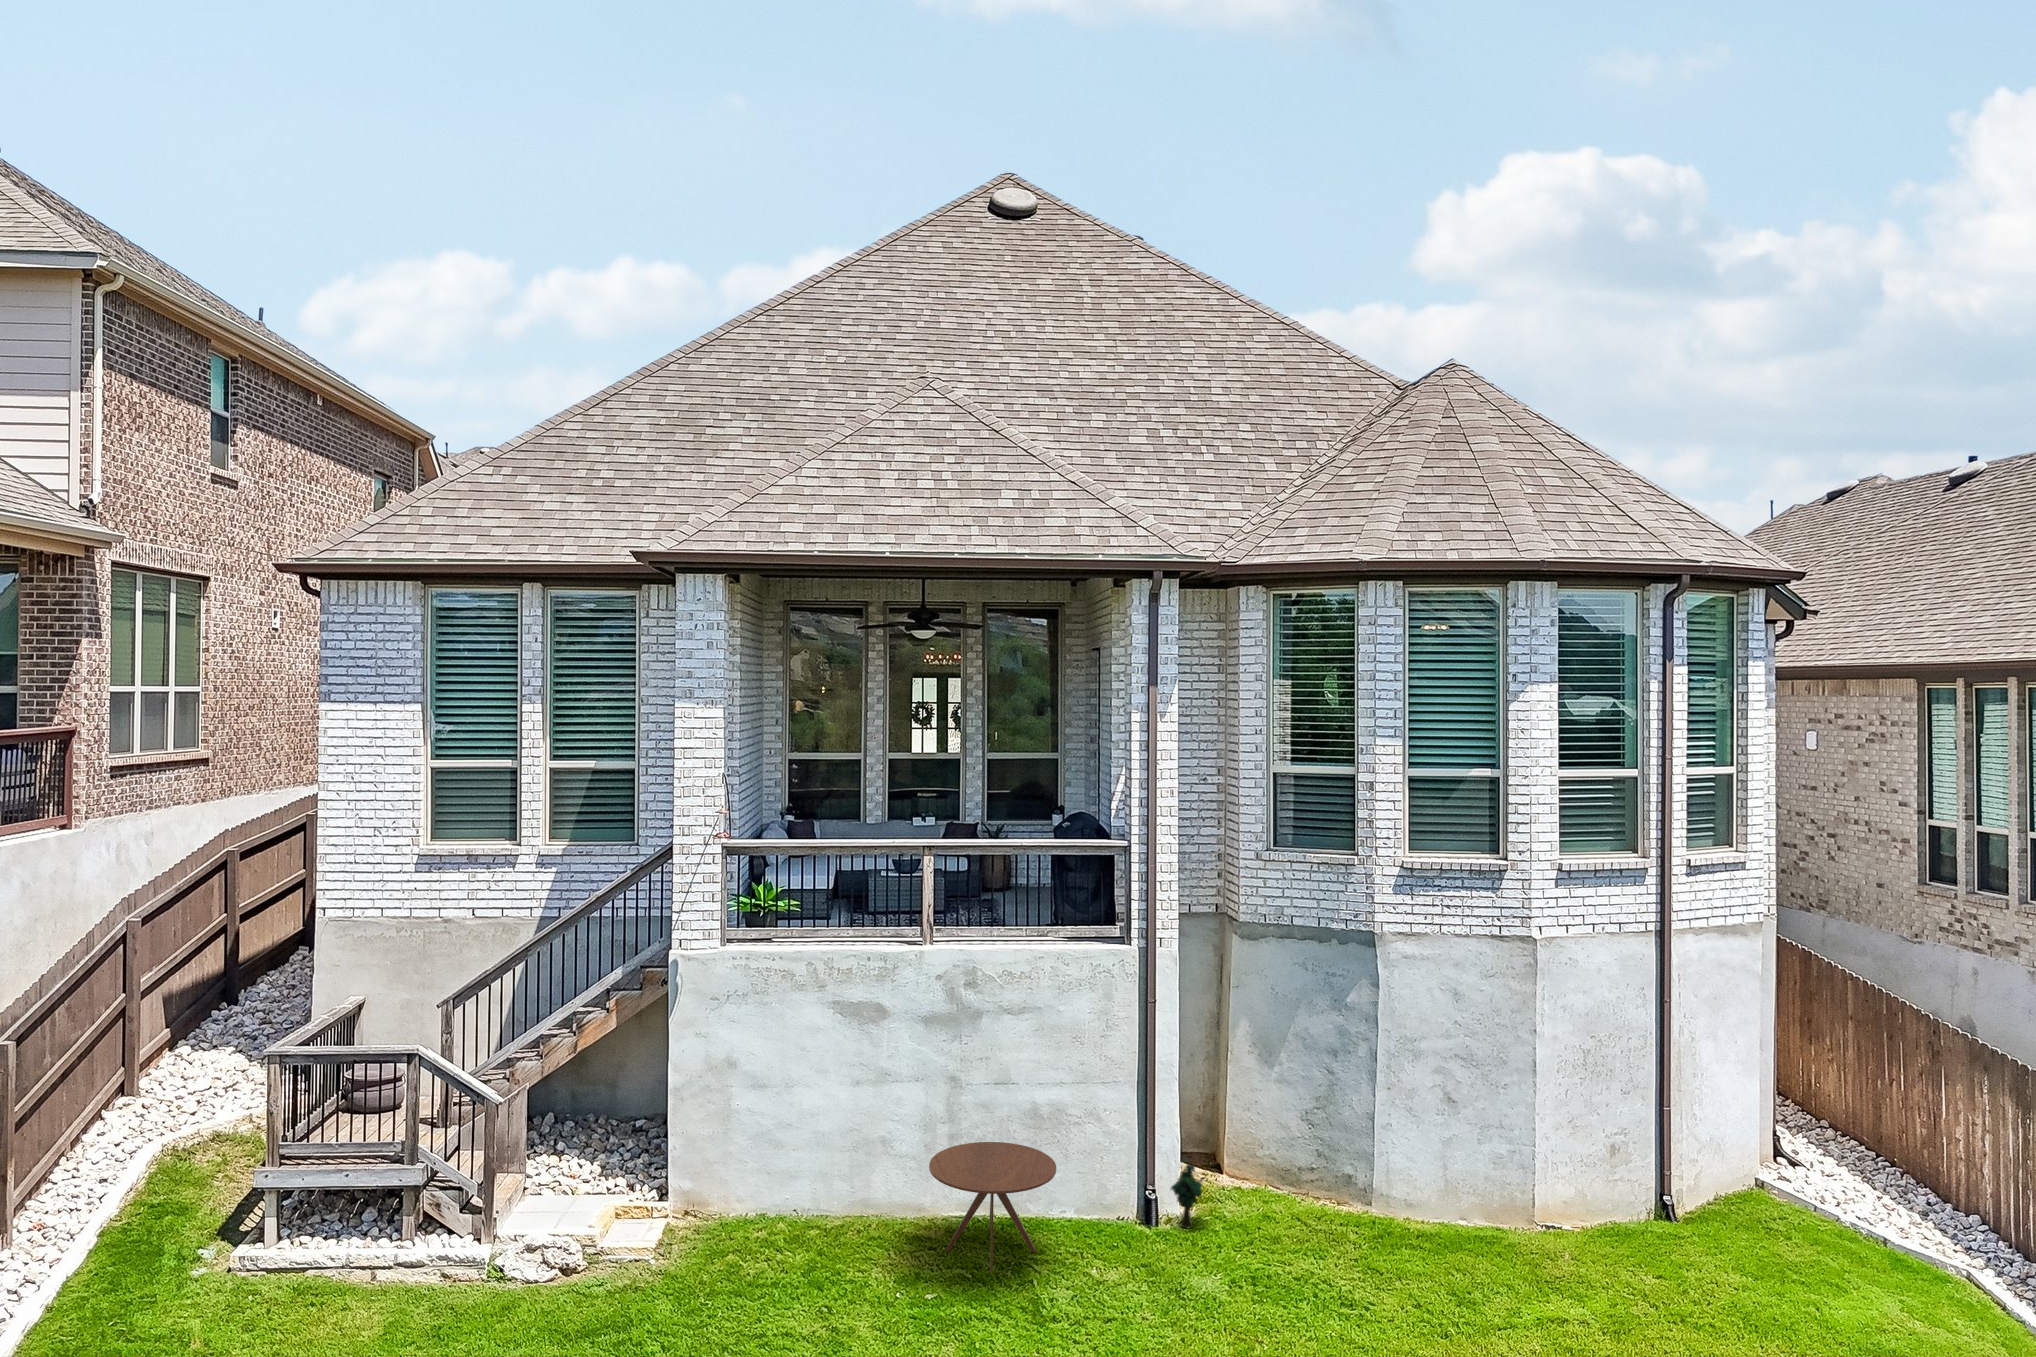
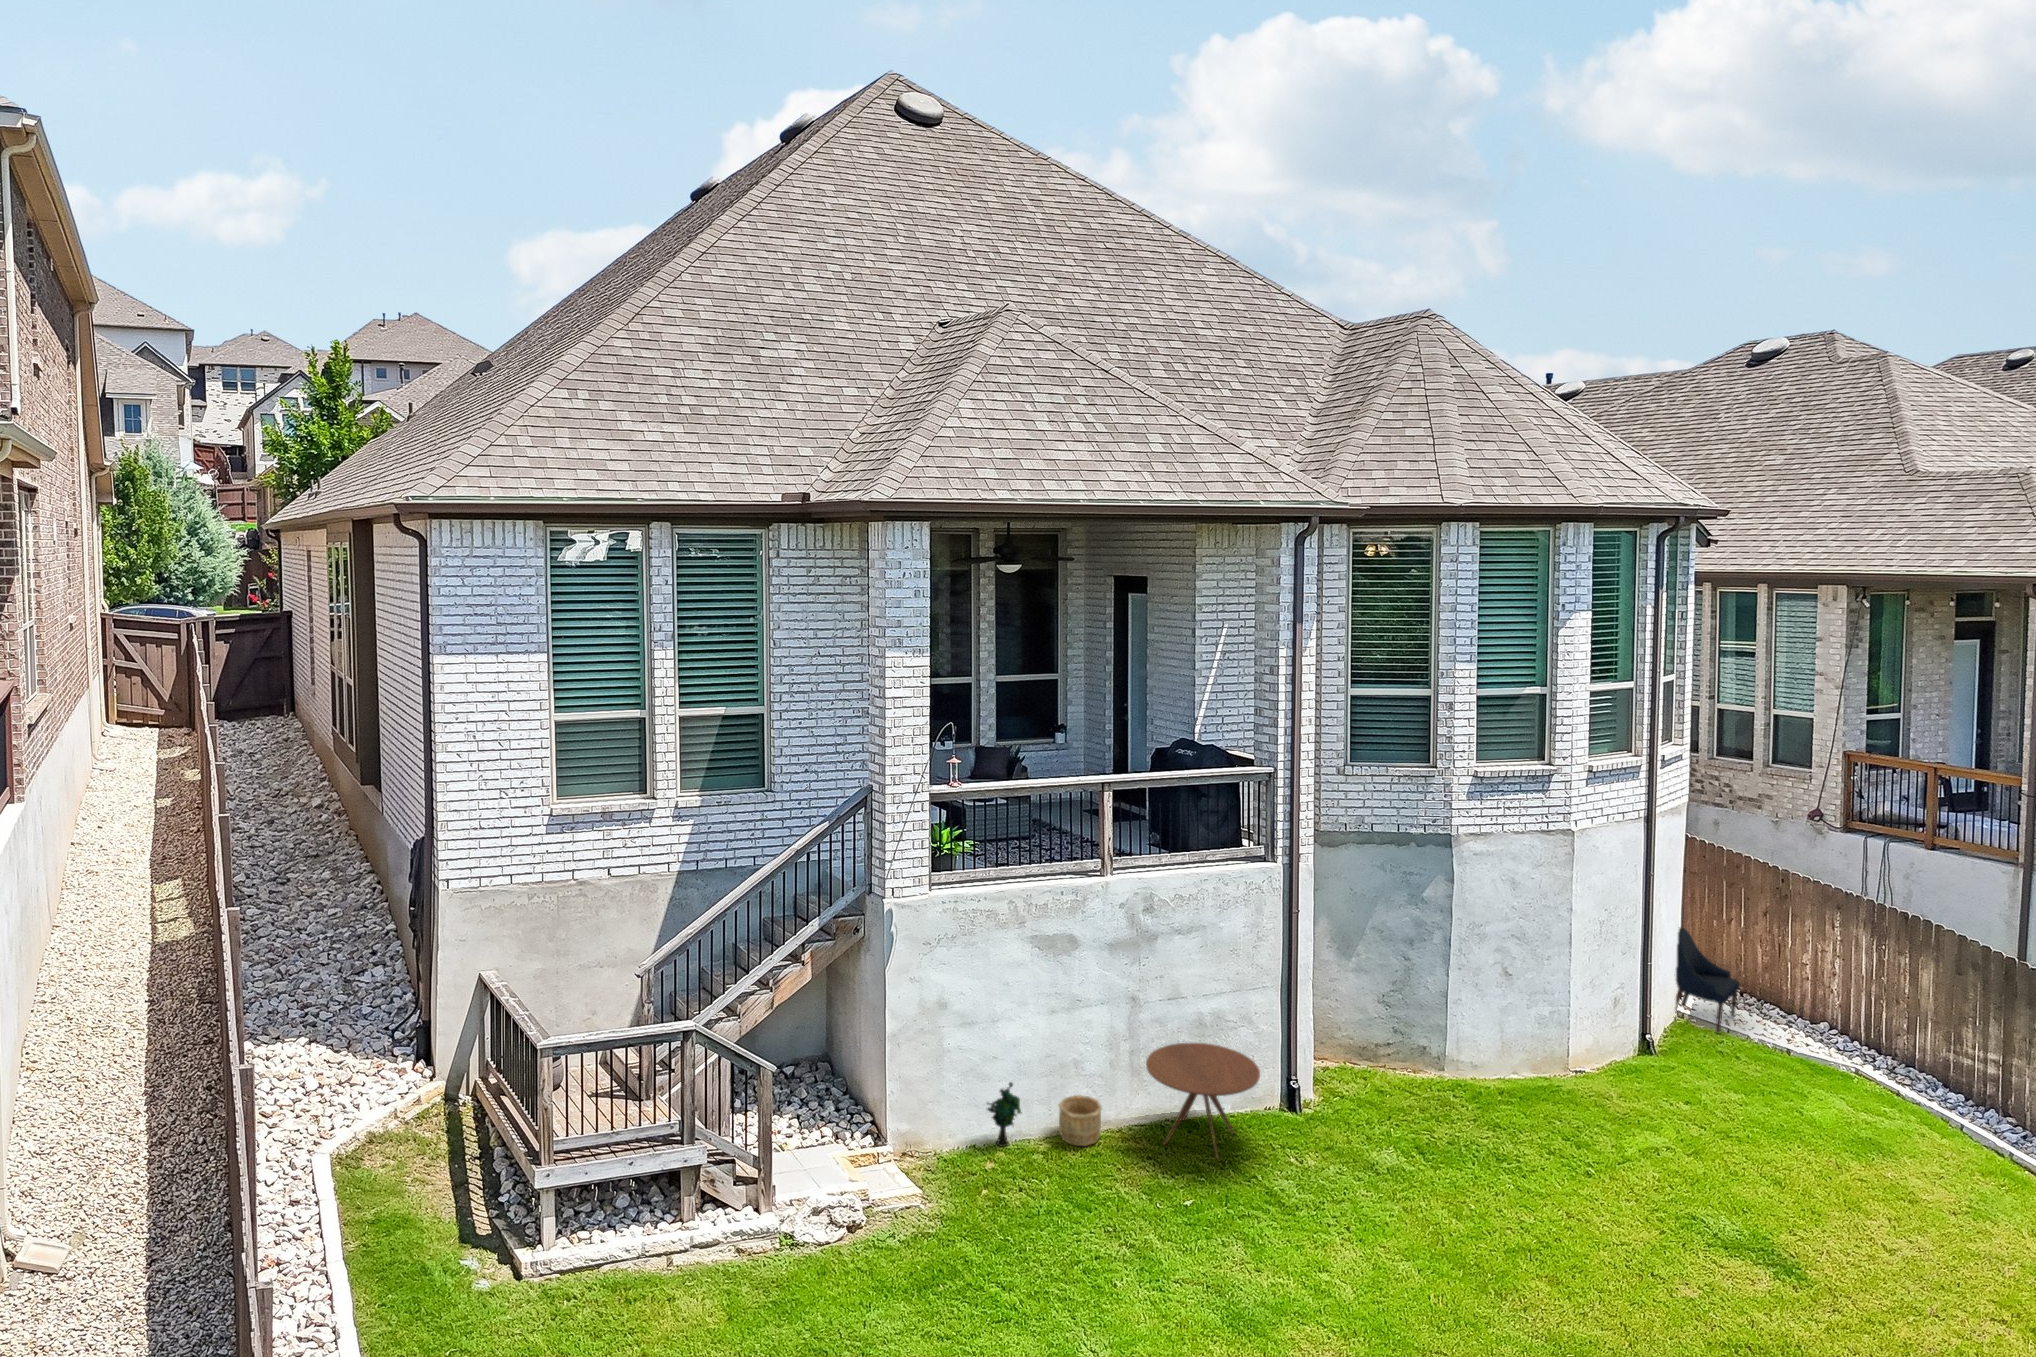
chair: none [1730,1090,1832,1233] -> present [1675,928,1739,1033]
decorative plant: present [1171,1156,1203,1228] -> present [988,1082,1022,1147]
wooden bucket: none [838,1185,887,1240] -> present [1059,1095,1102,1146]

